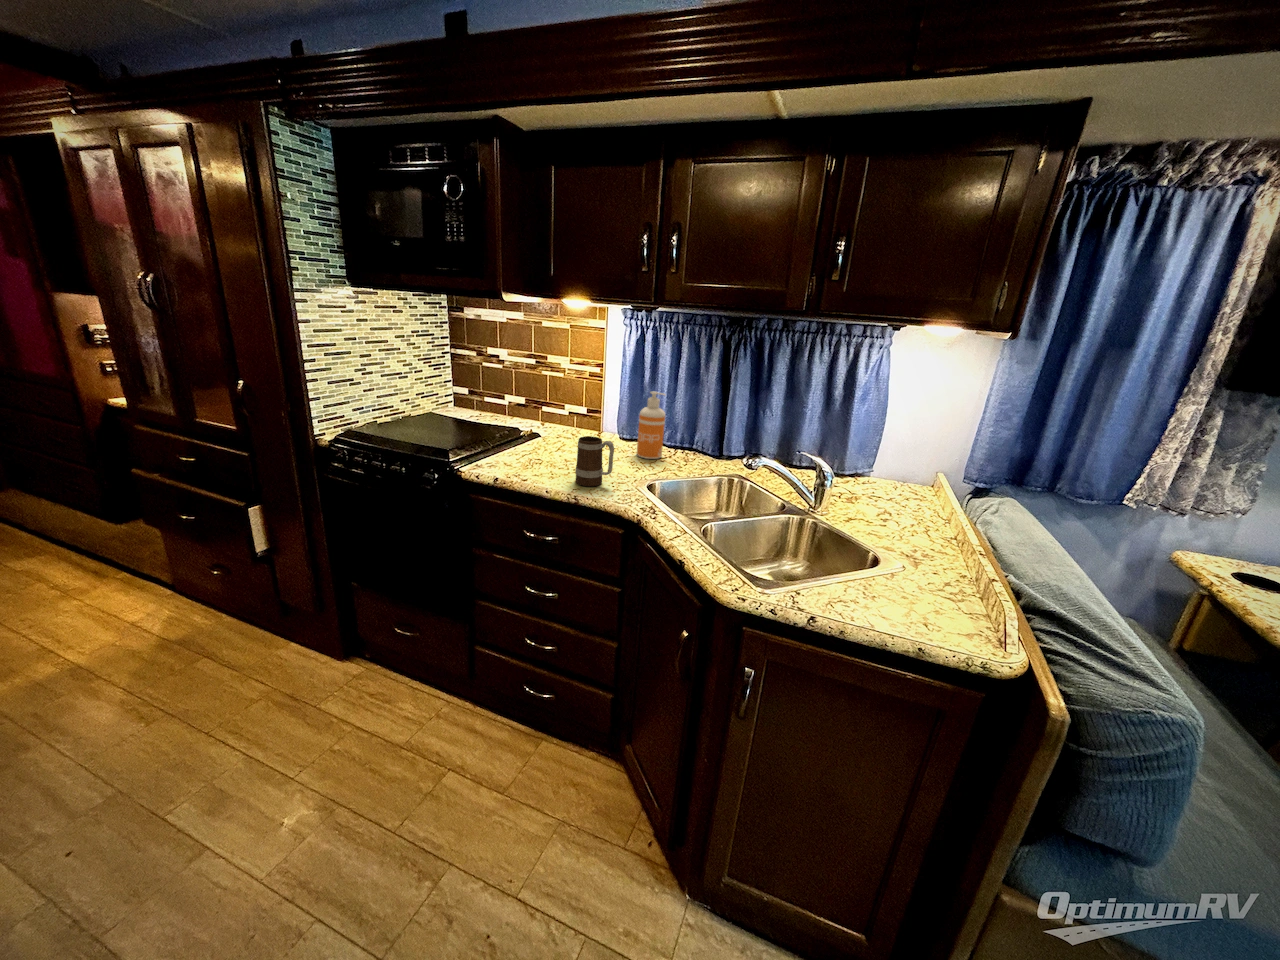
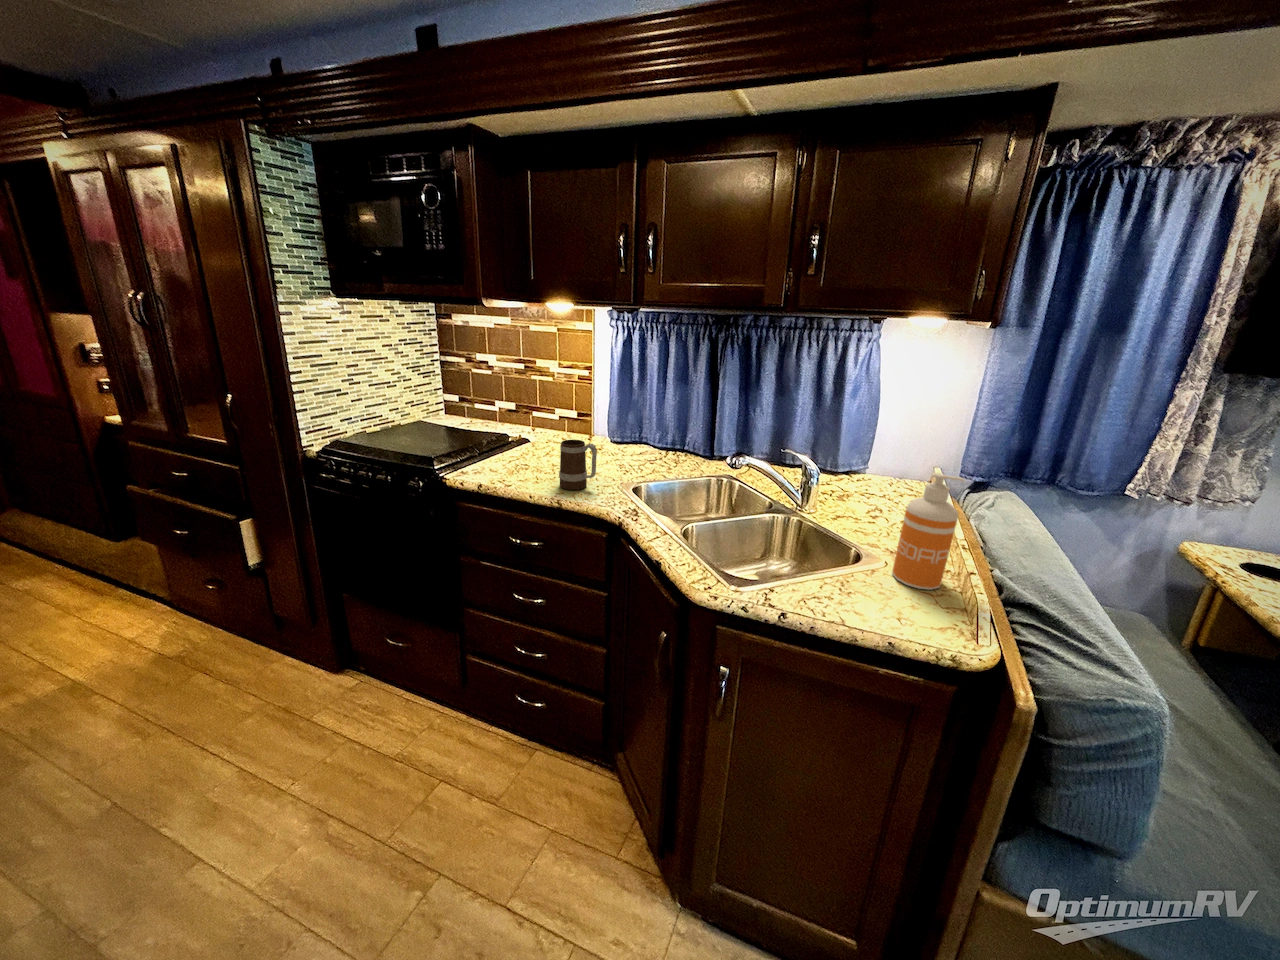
soap dispenser: present [637,392,665,459] -> present [892,473,964,590]

